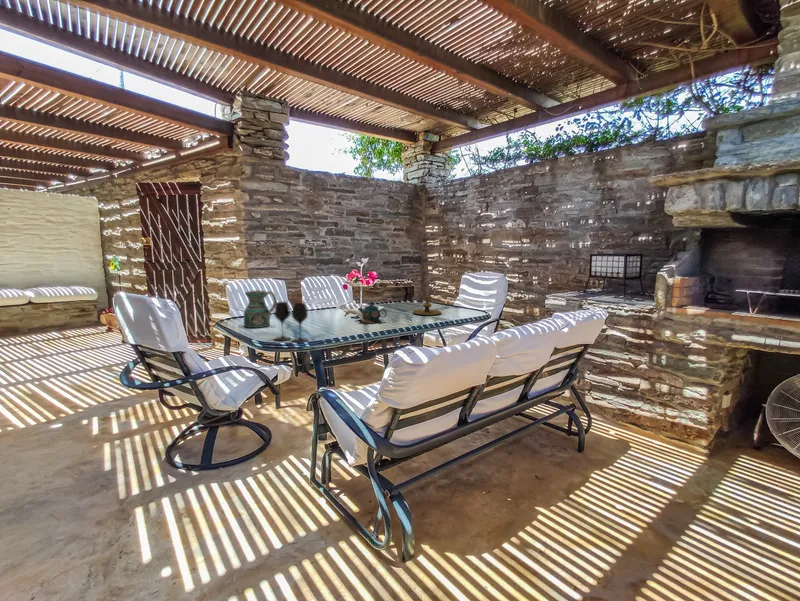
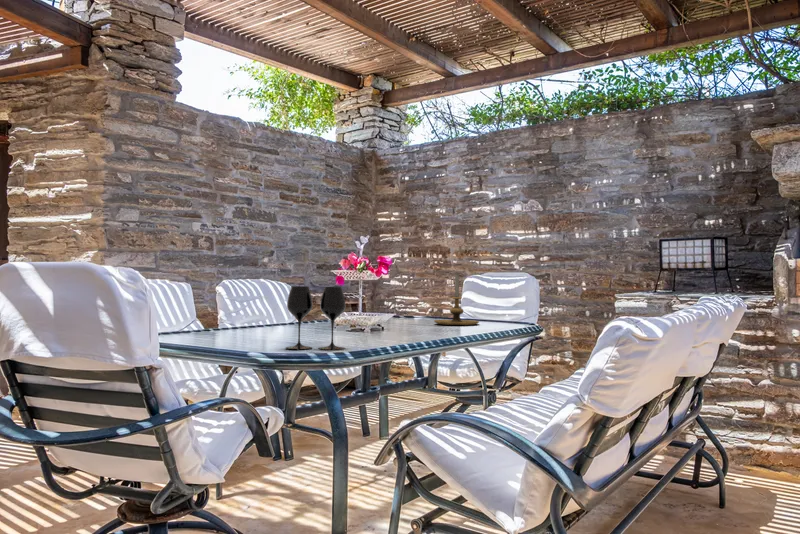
ceramic pitcher: present [244,290,277,328] -> none [193,279,253,341]
teapot: present [358,302,386,324] -> none [363,300,421,334]

